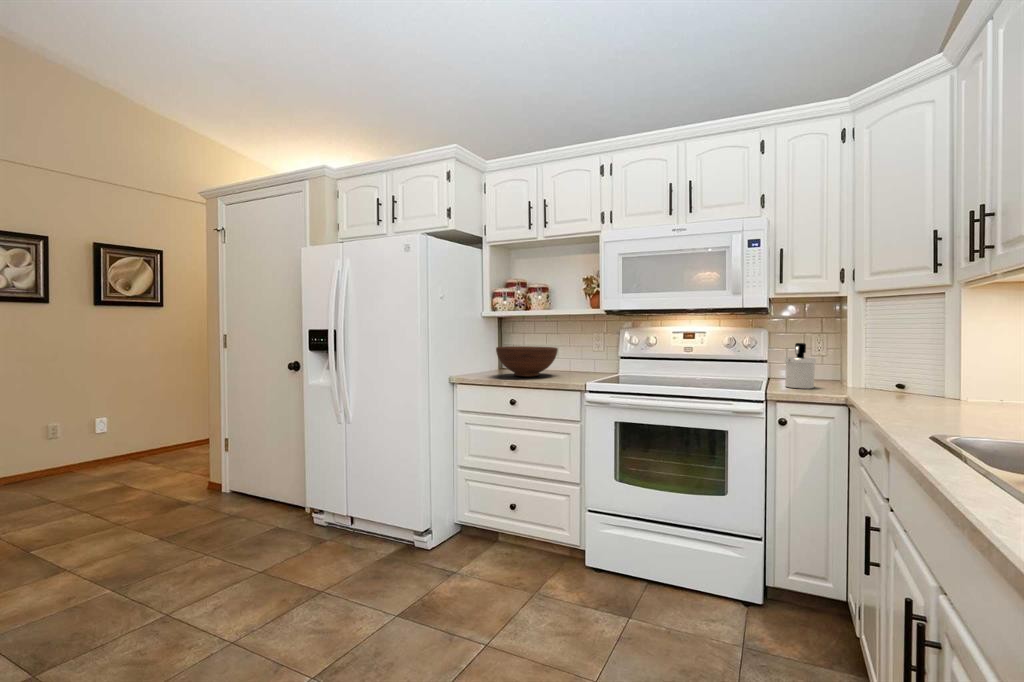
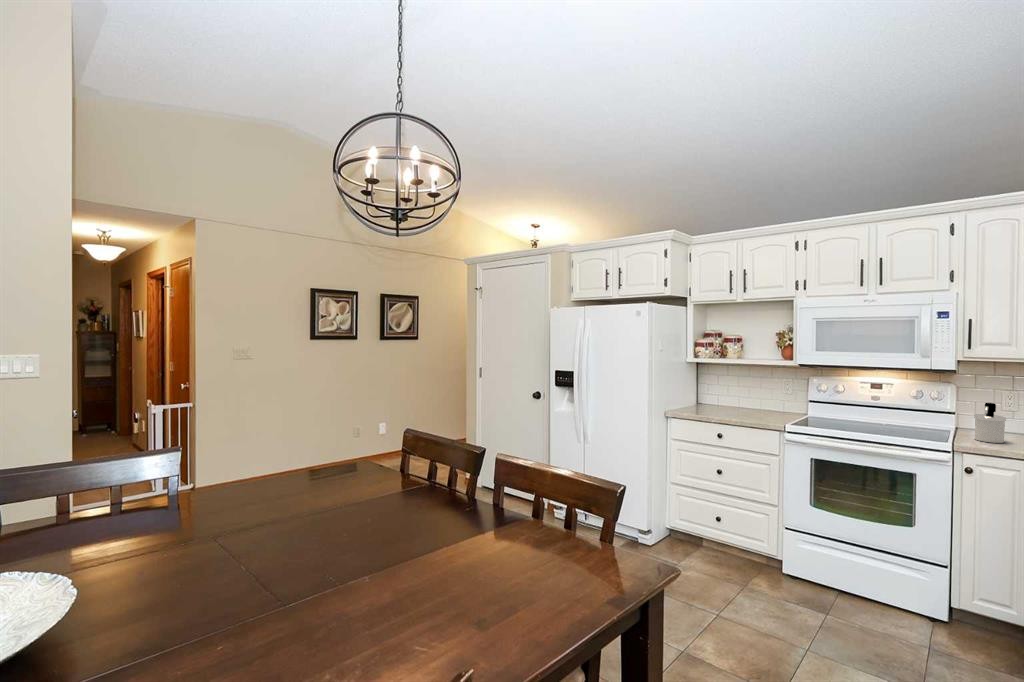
fruit bowl: present [496,346,558,377] -> none [700,387,754,414]

